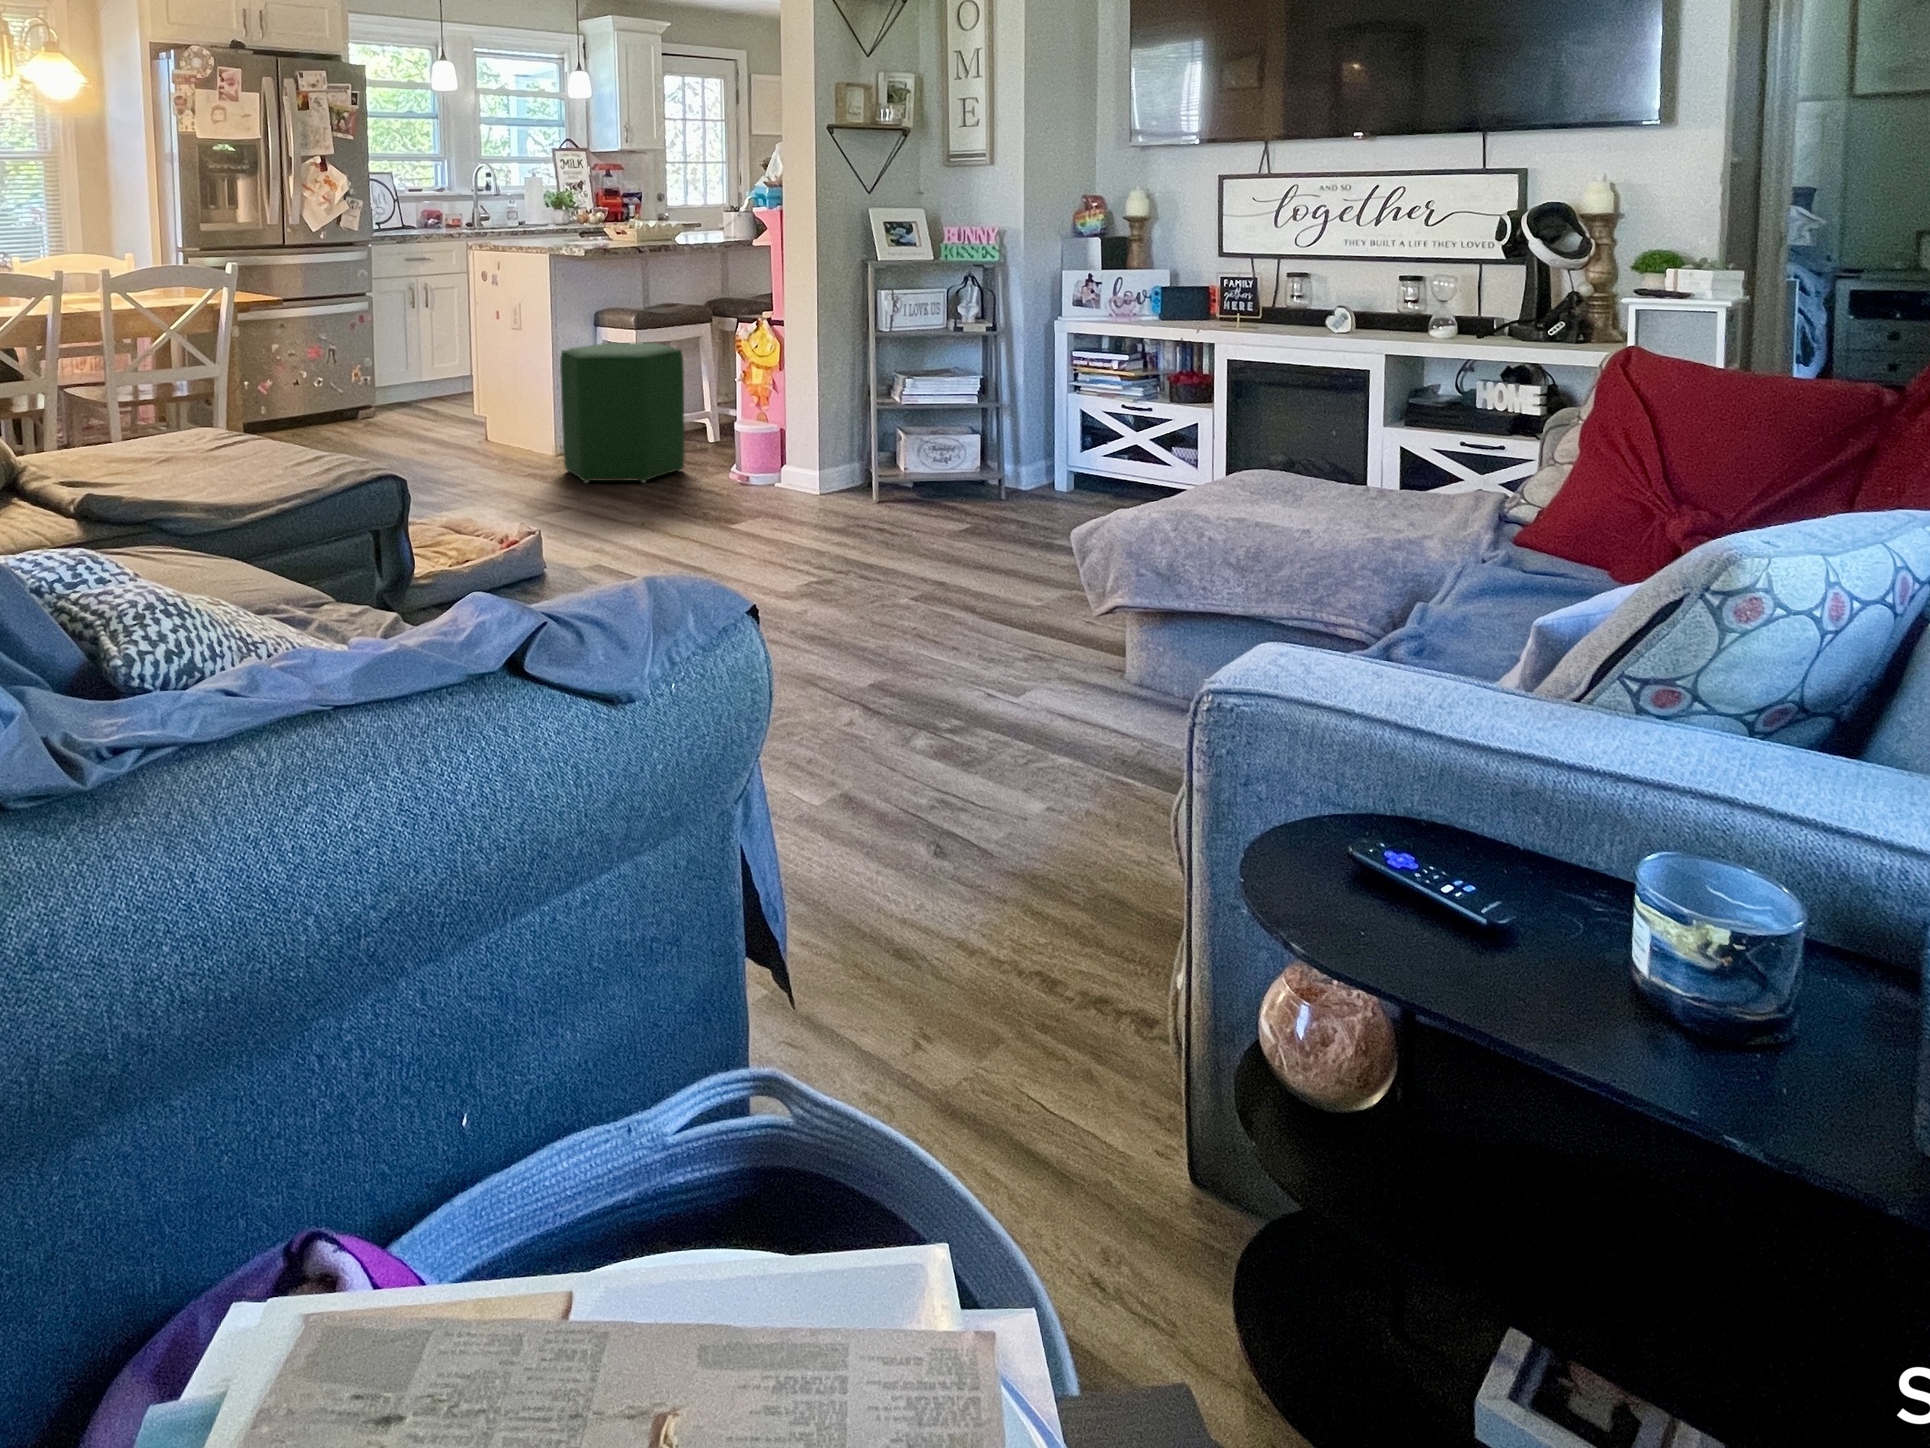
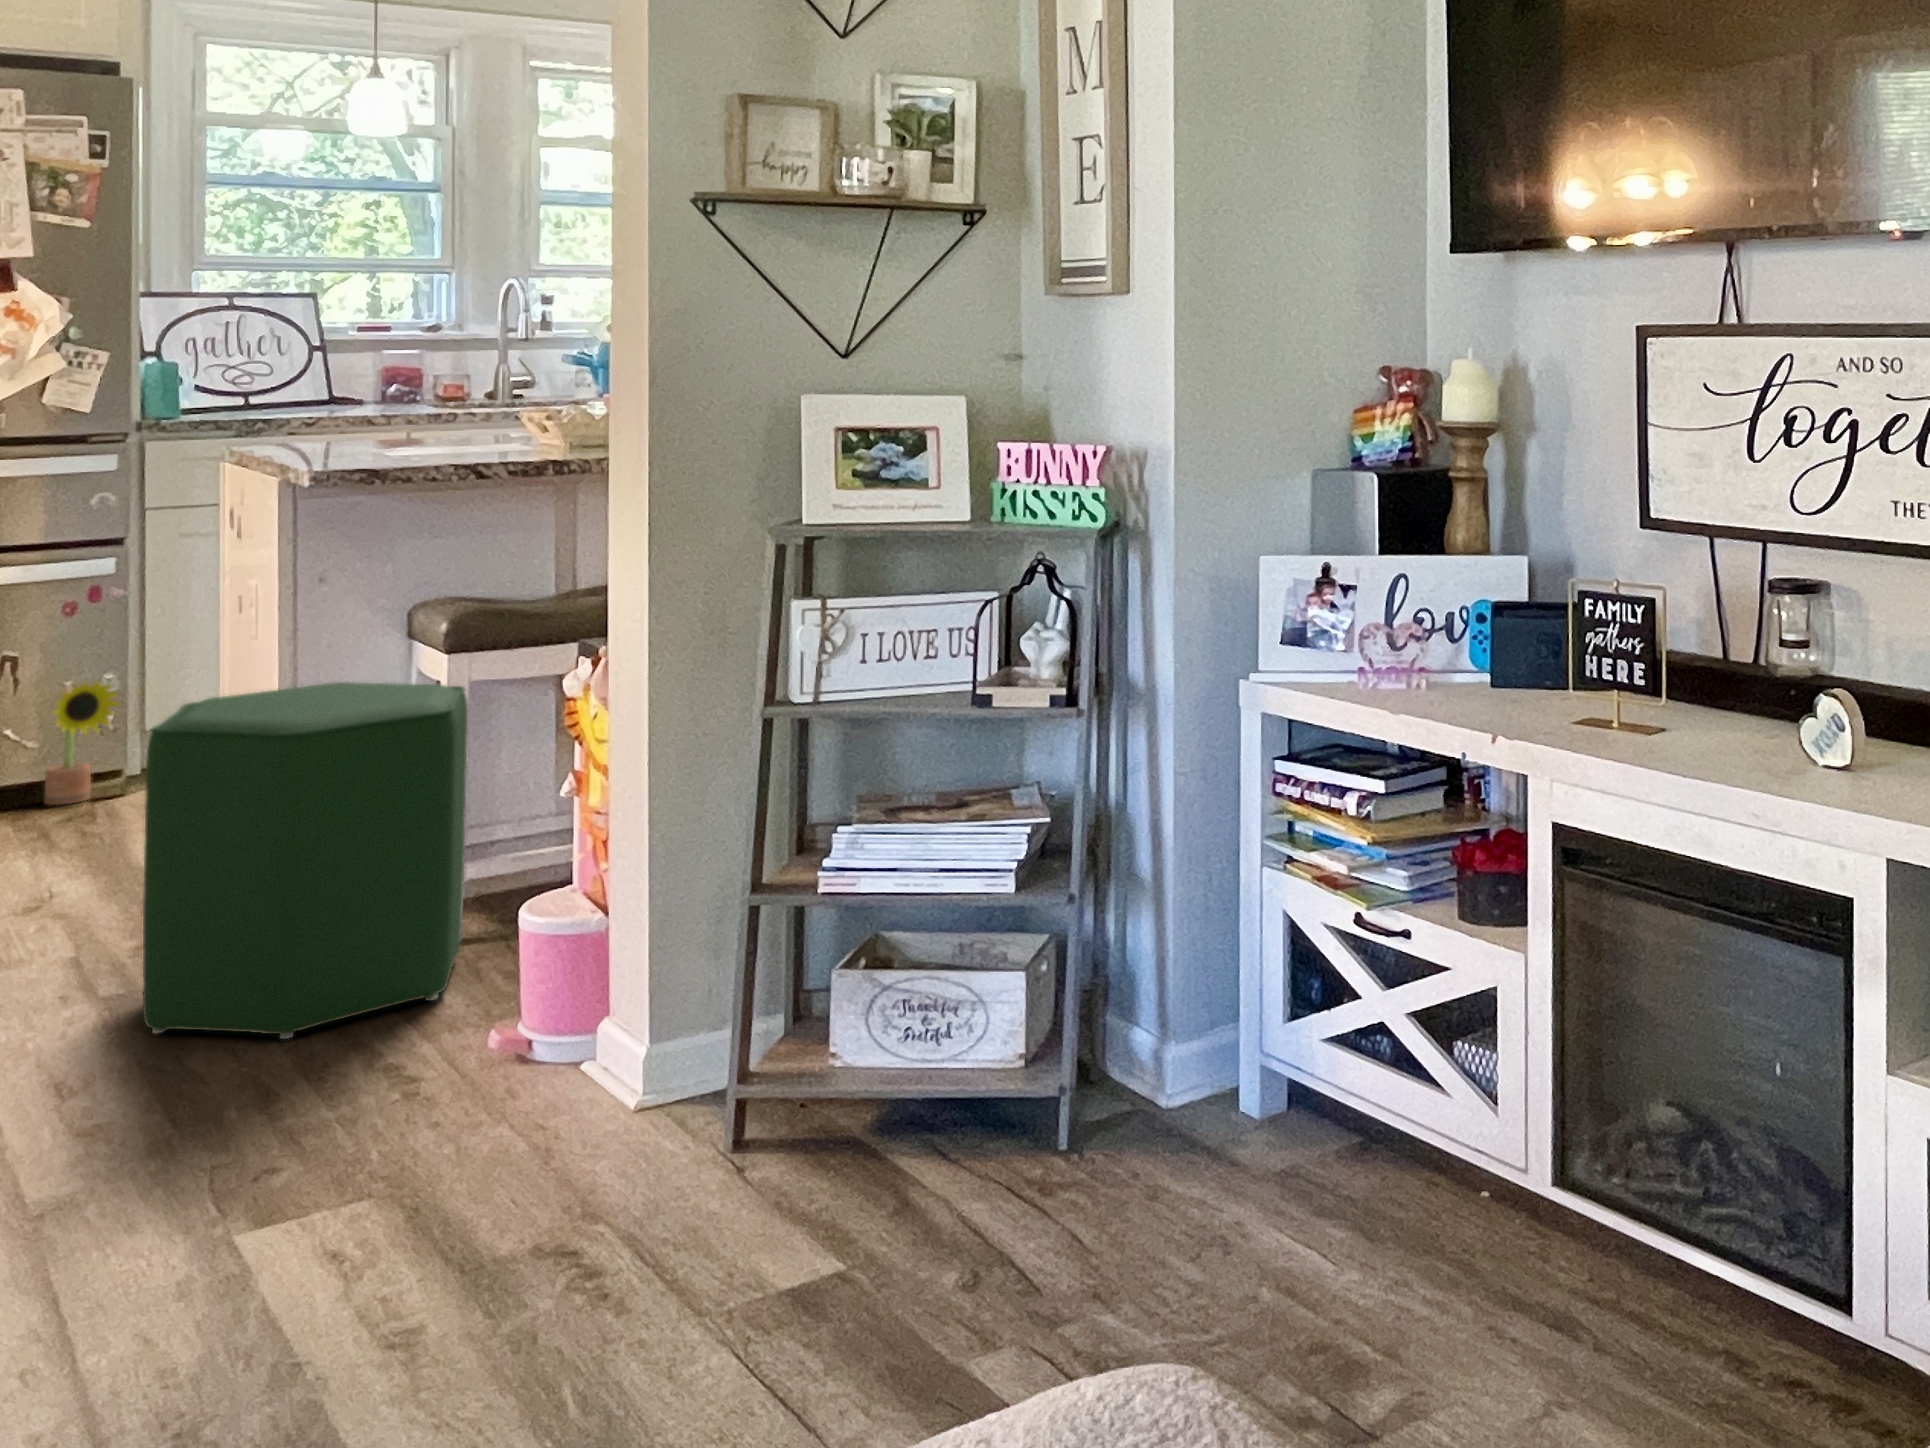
decorative plant: none [349,361,381,421] -> present [44,682,119,805]

